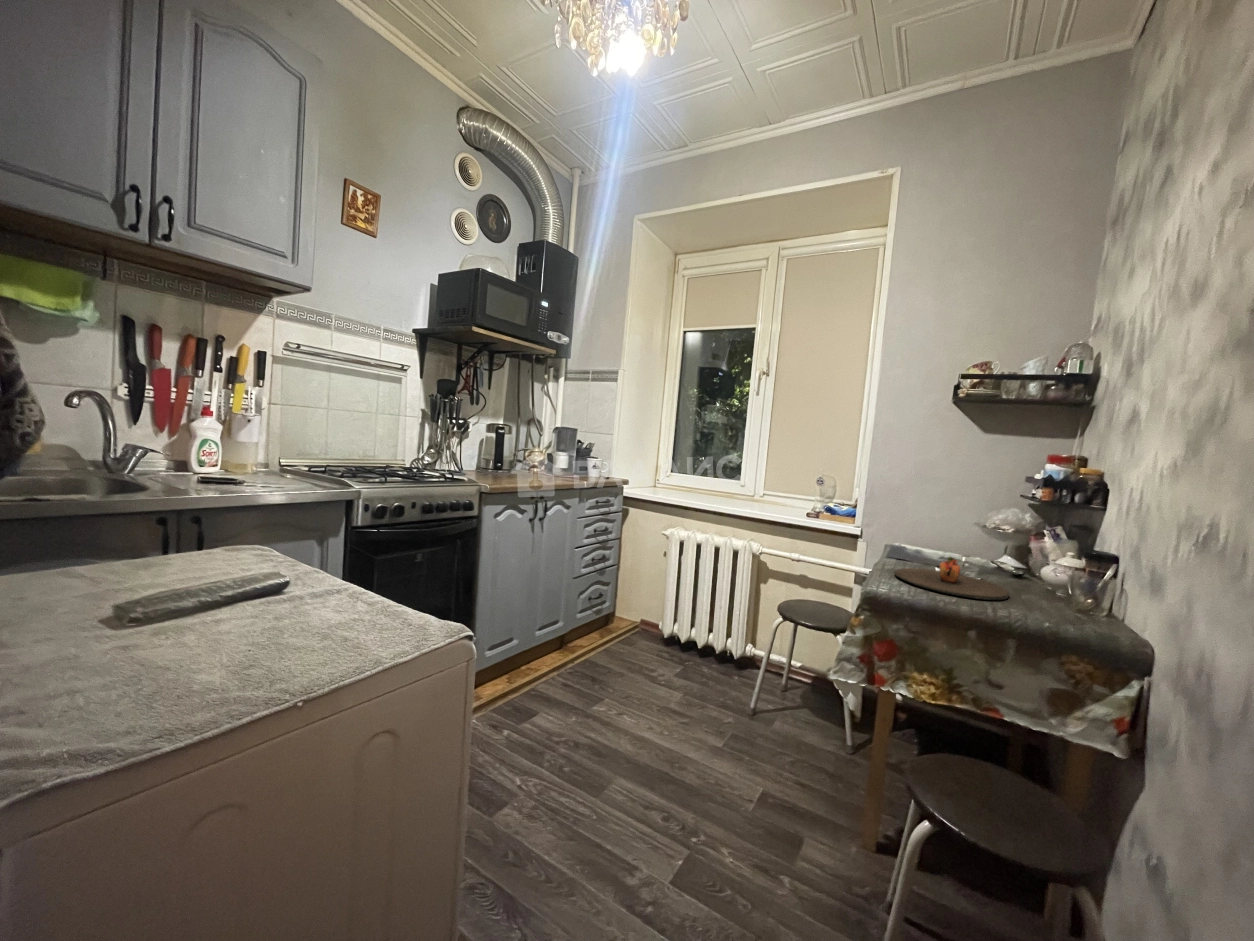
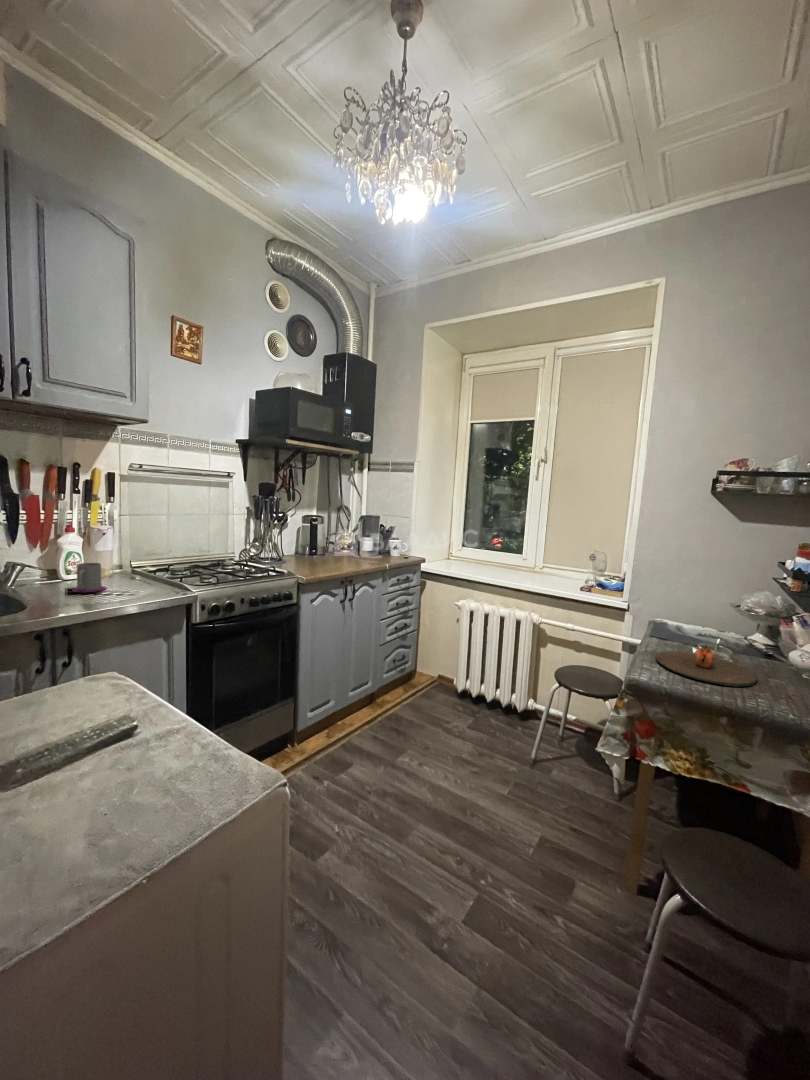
mug: none [202,449,246,483] -> present [72,563,106,592]

